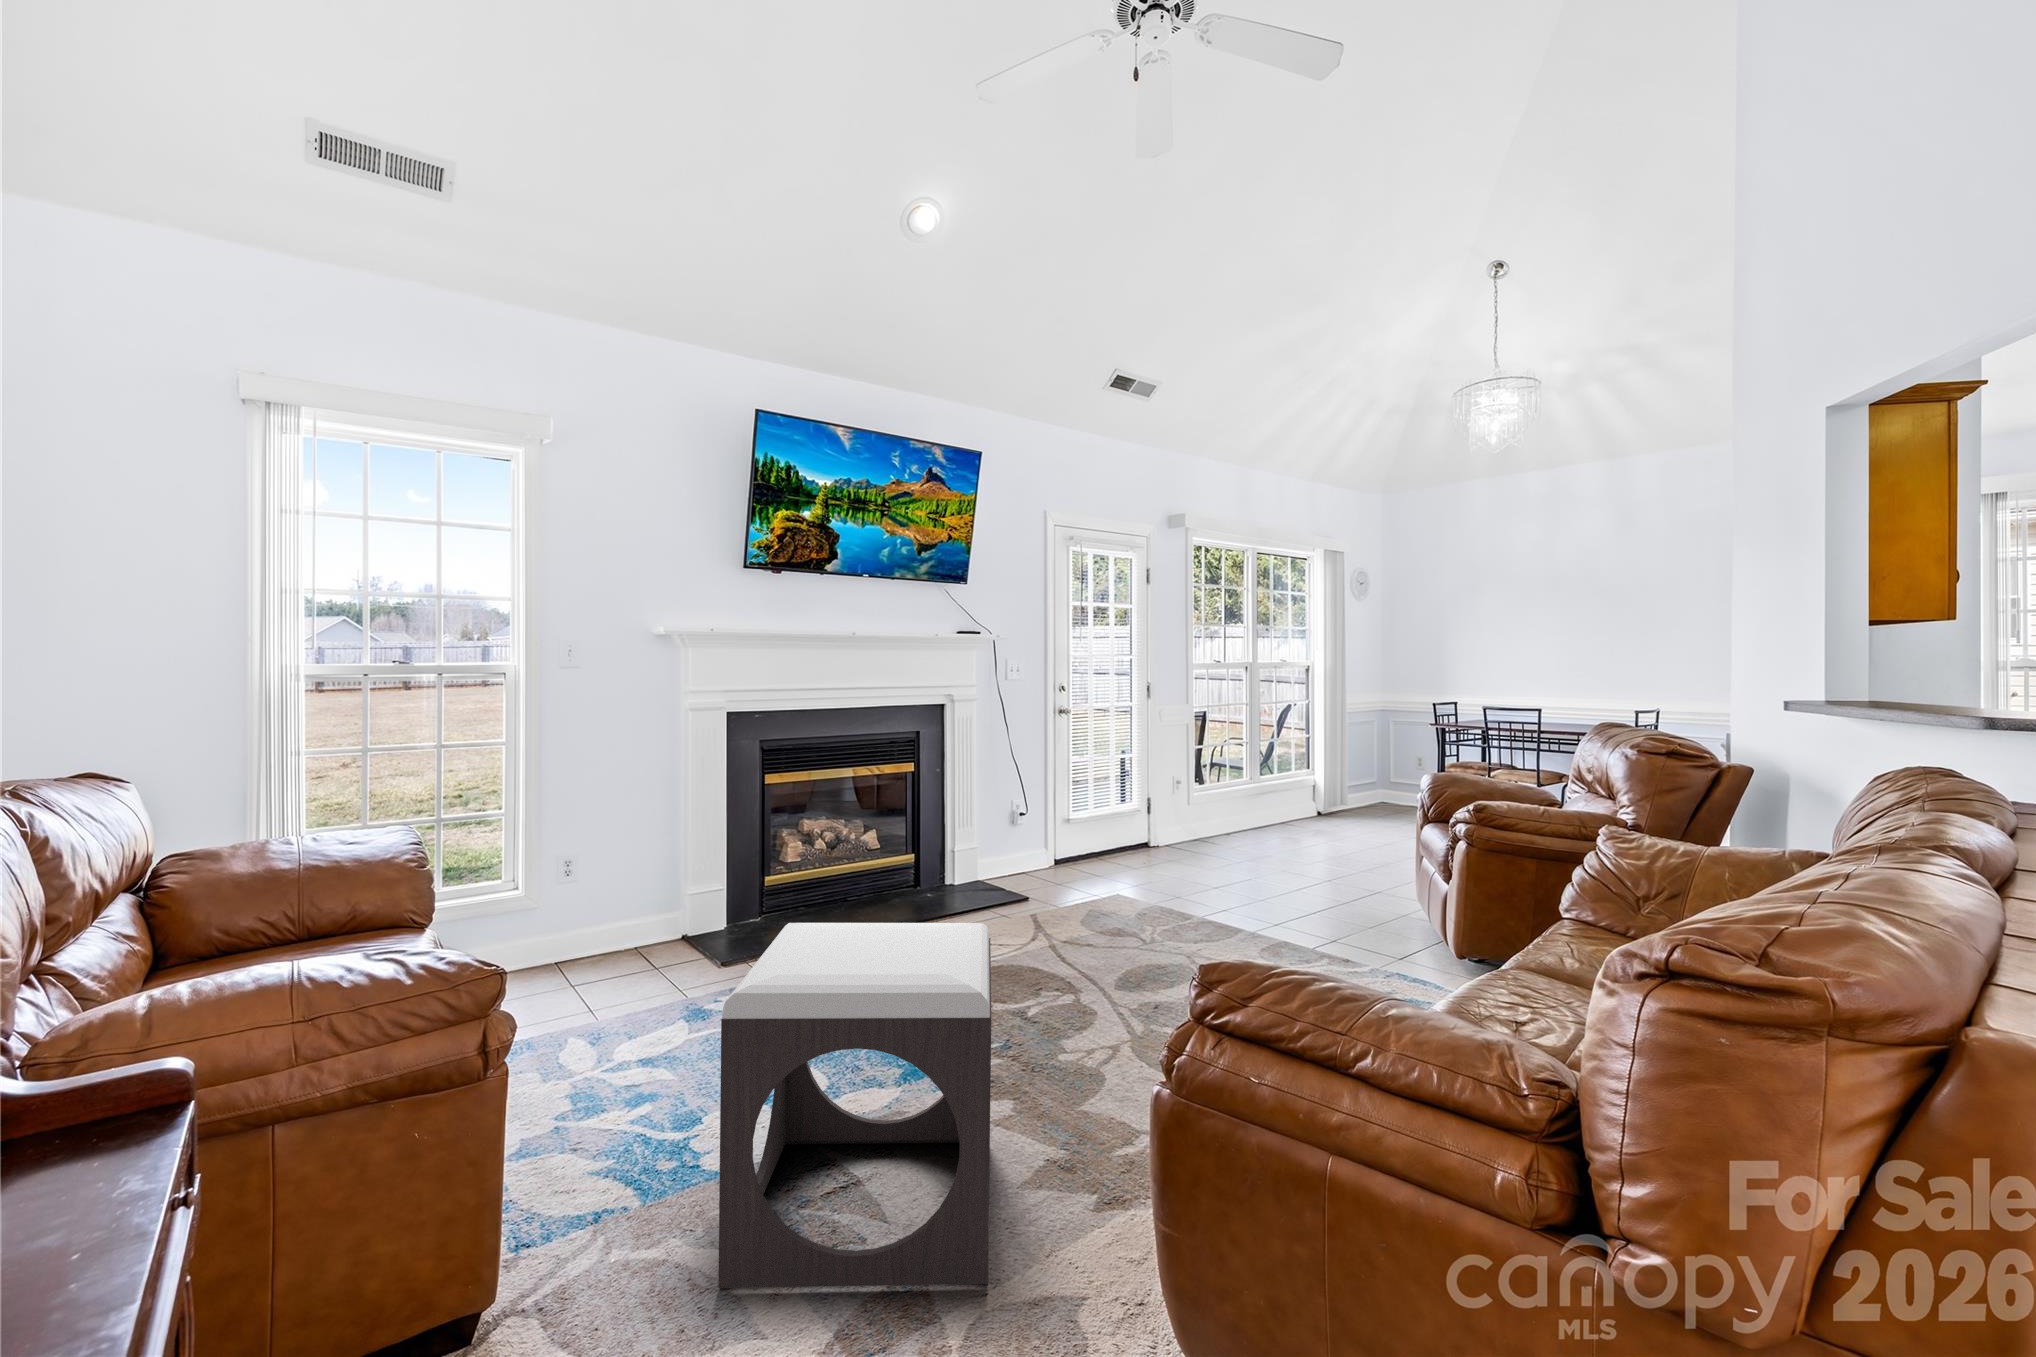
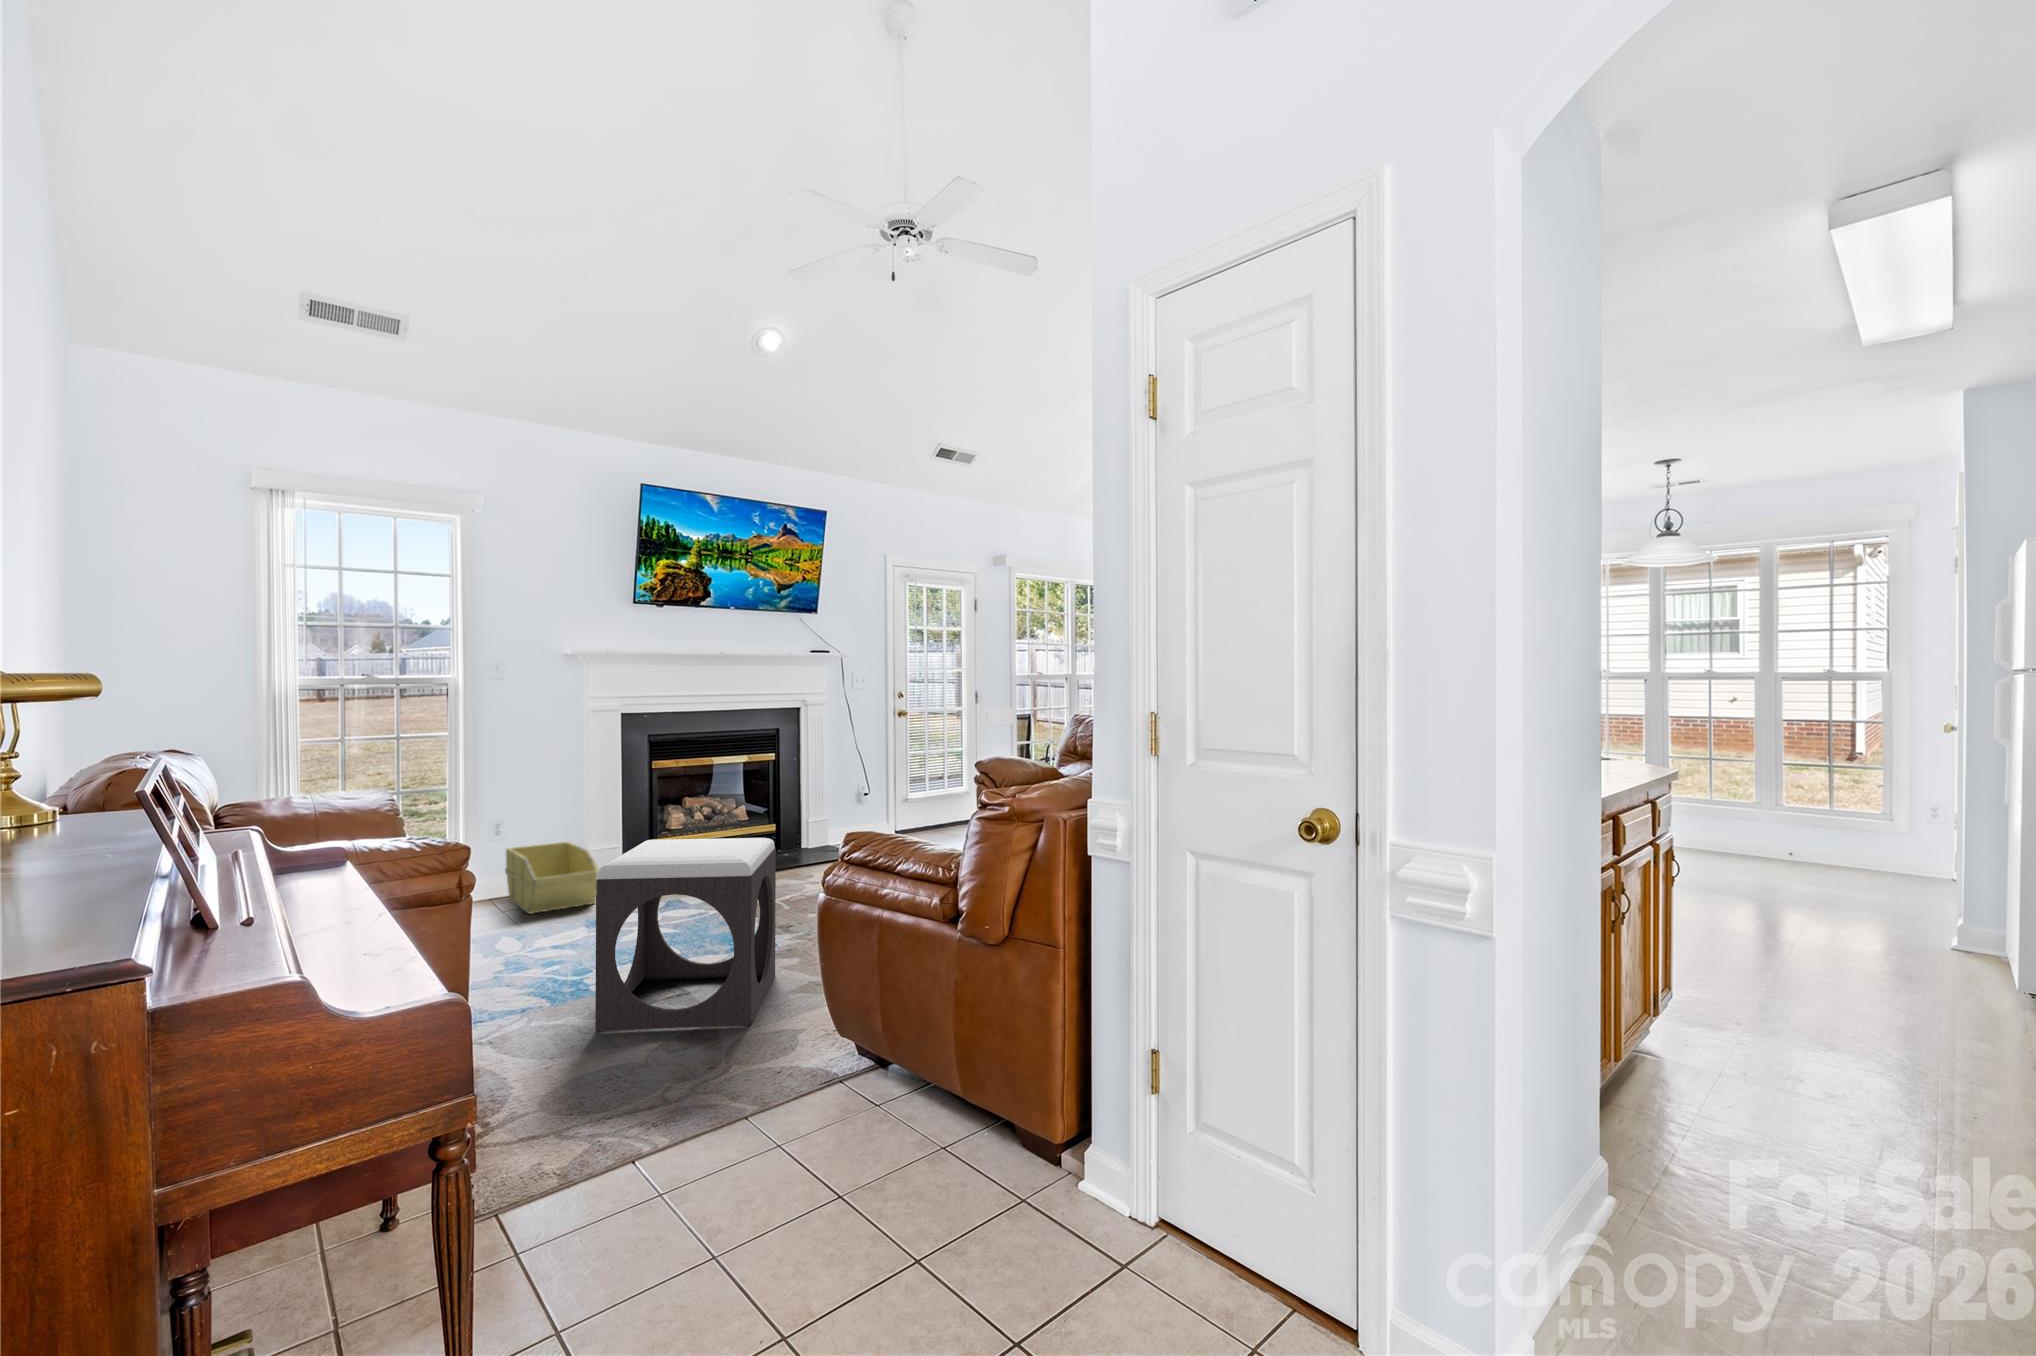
storage bin: none [578,880,705,990] -> present [505,841,599,914]

